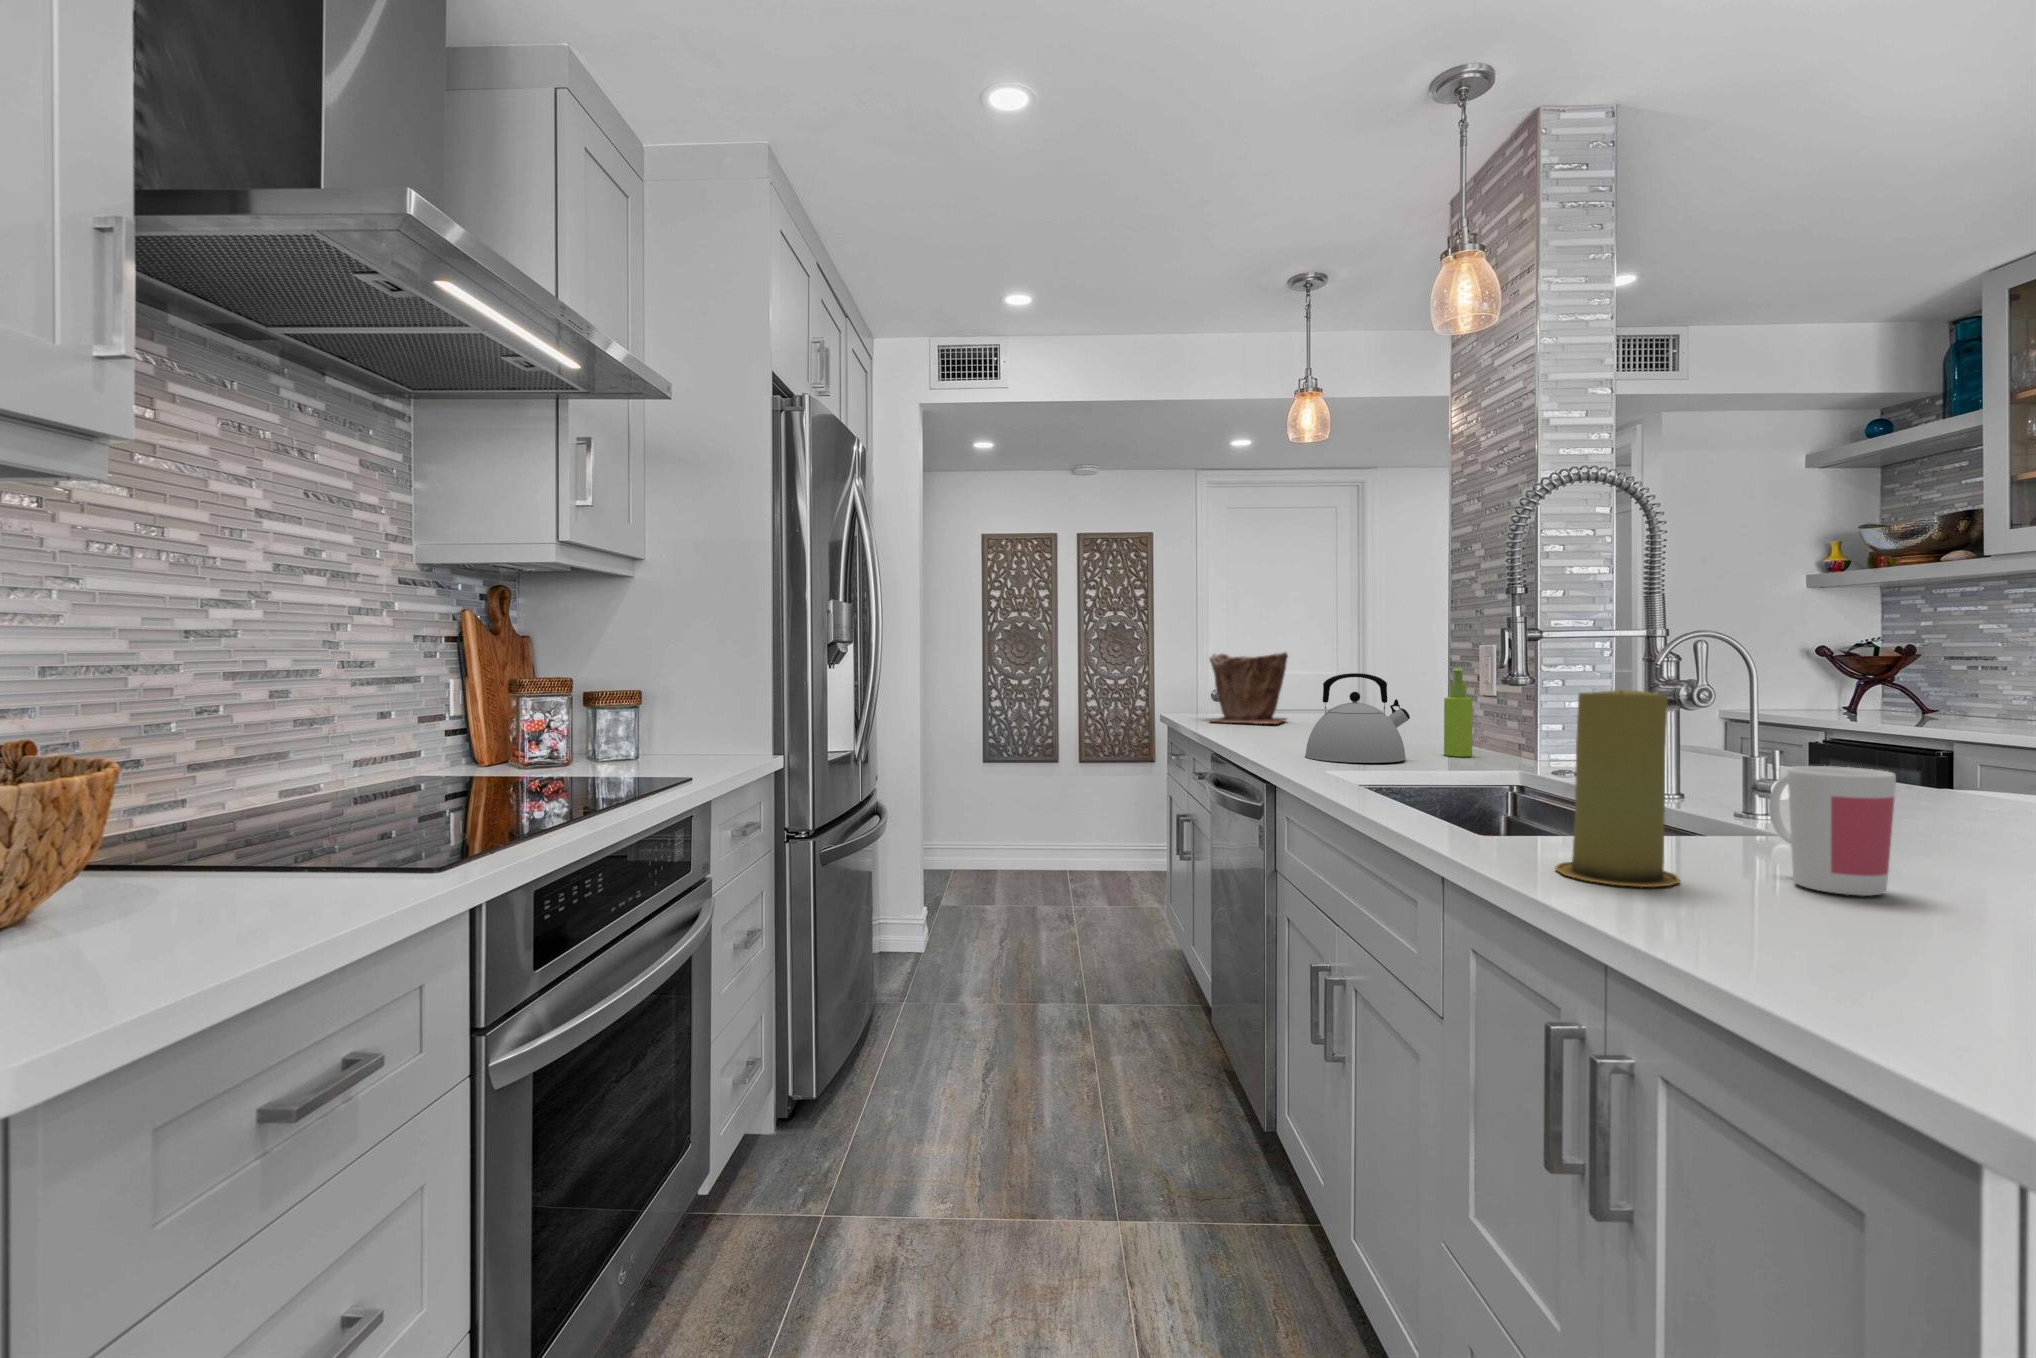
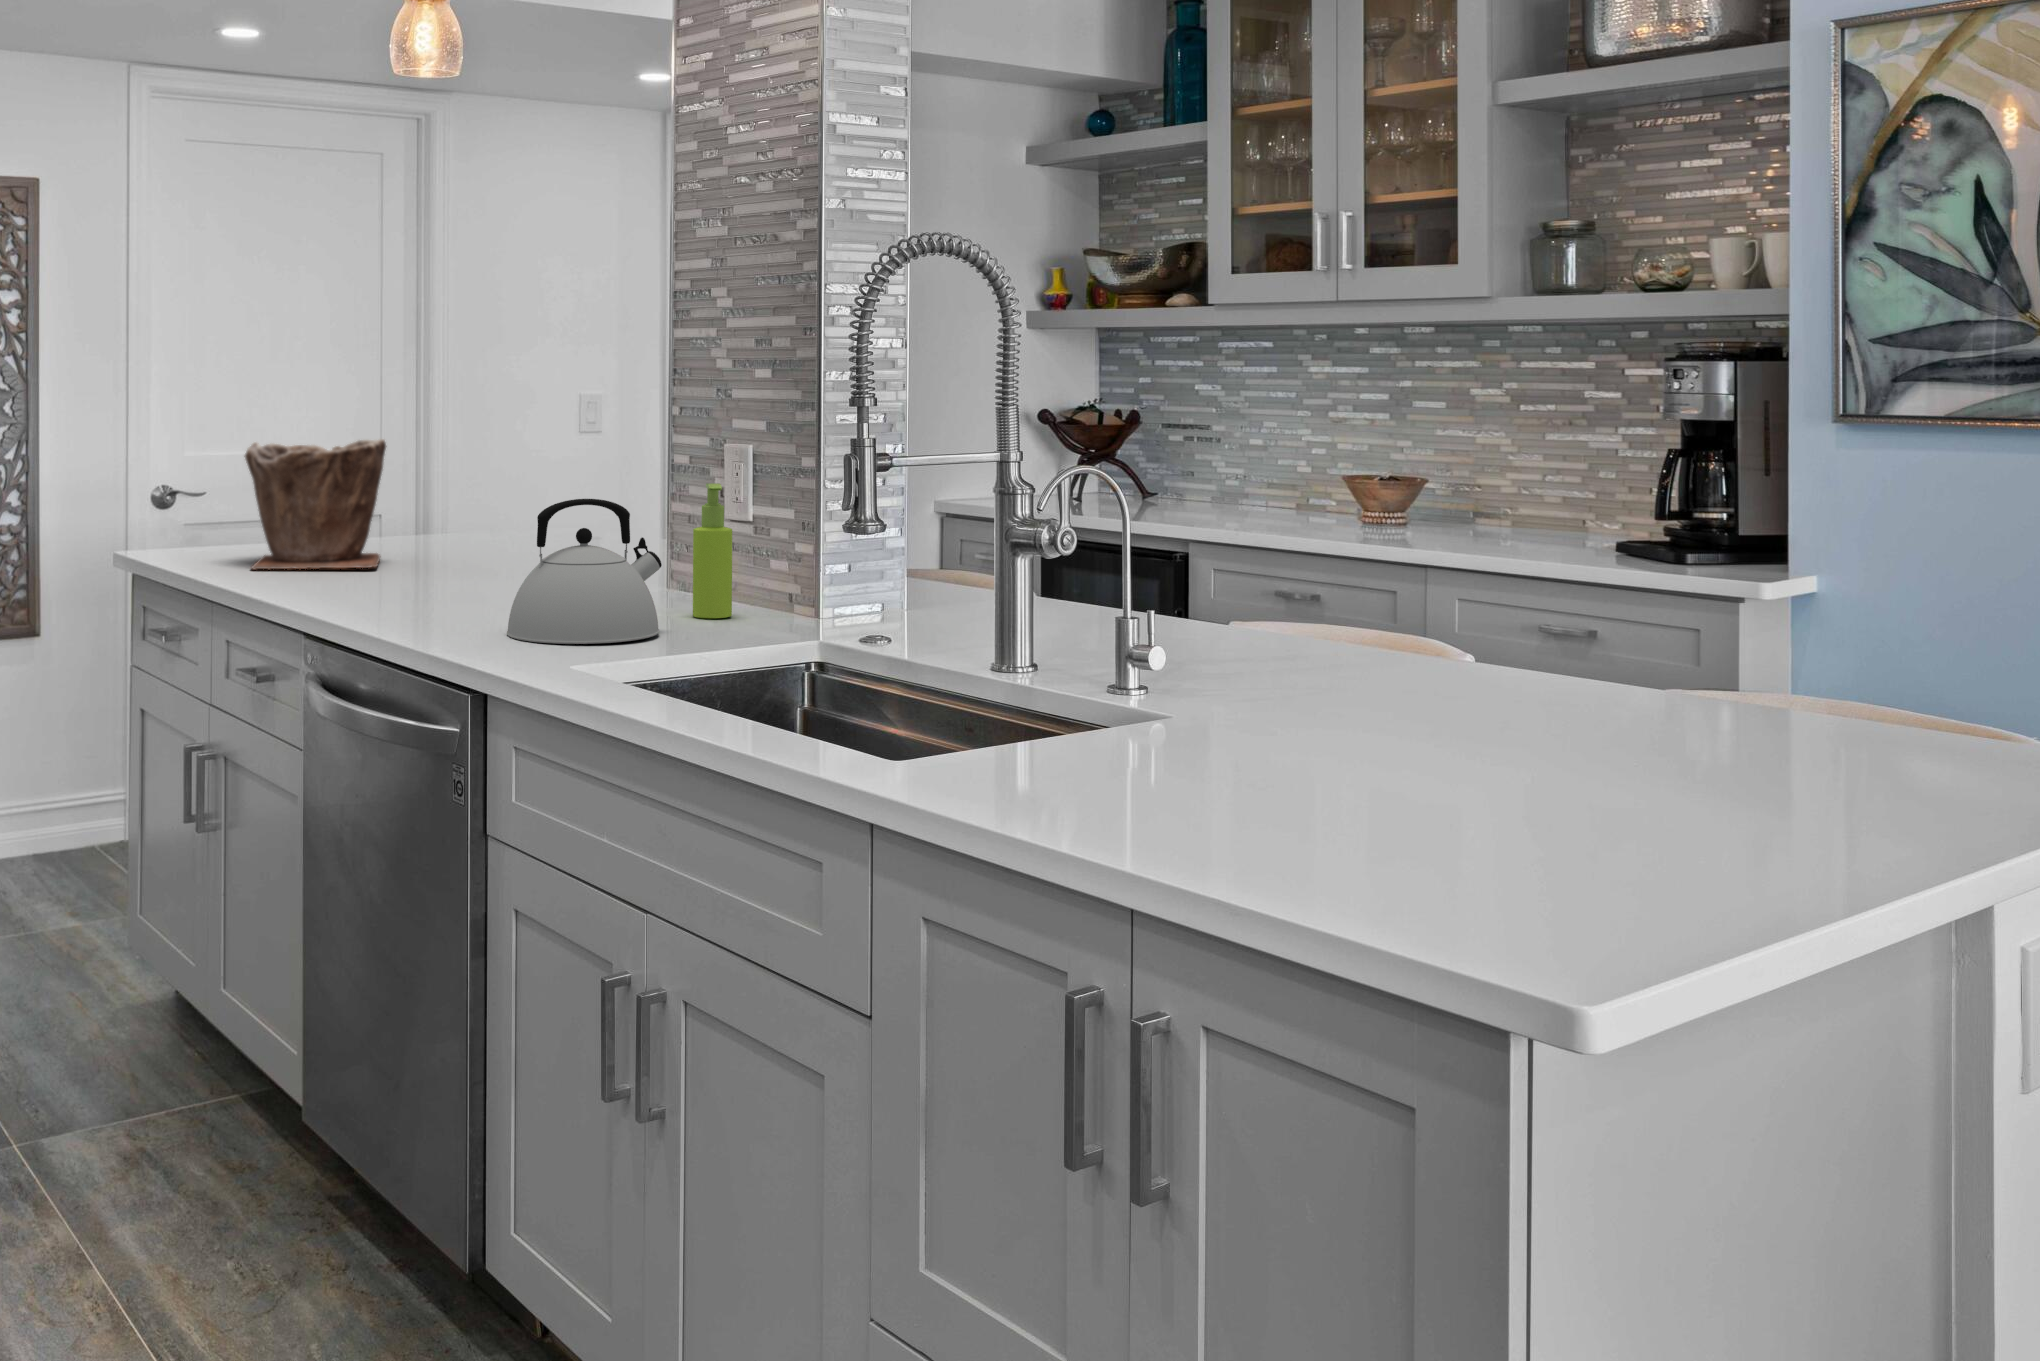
candle: present [1555,690,1680,887] -> none [1020,567,1149,808]
mug: present [1769,766,1896,896] -> none [1207,644,1325,787]

